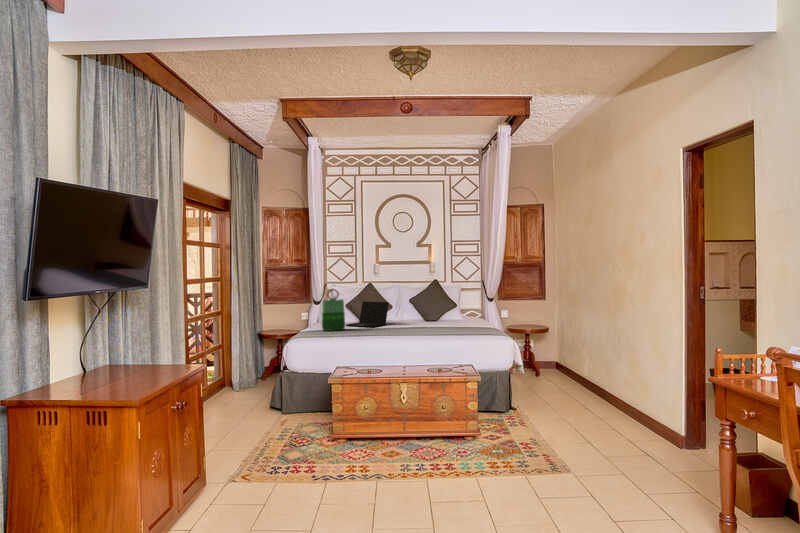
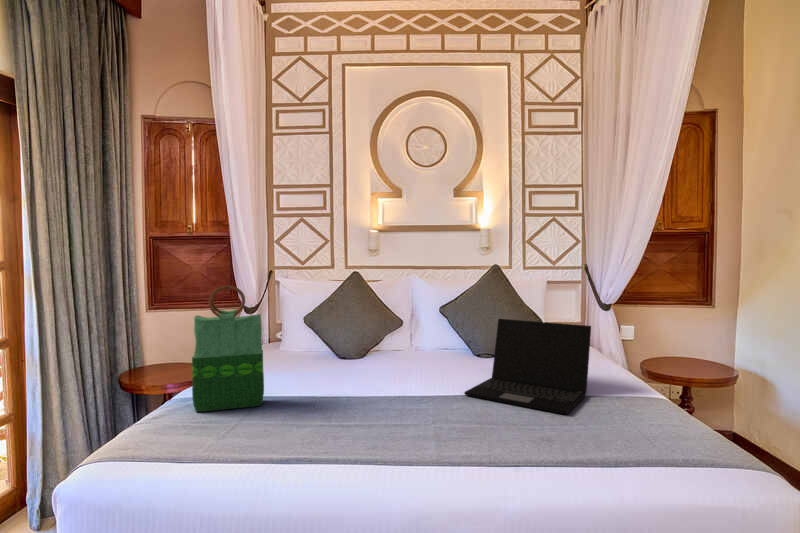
laptop: present [346,301,389,328] -> present [464,319,591,414]

